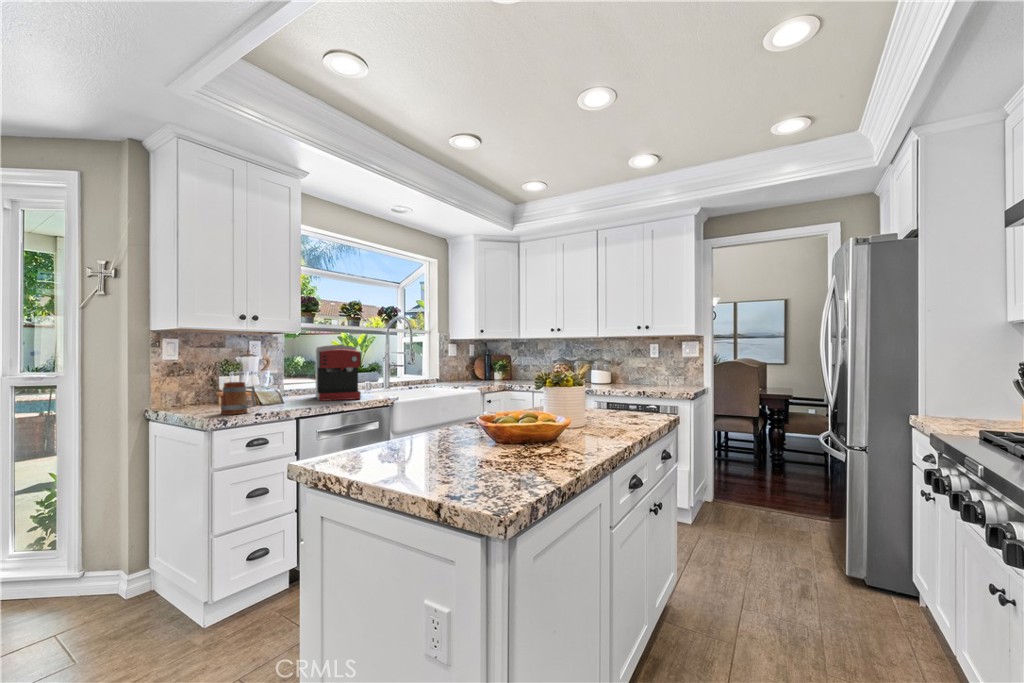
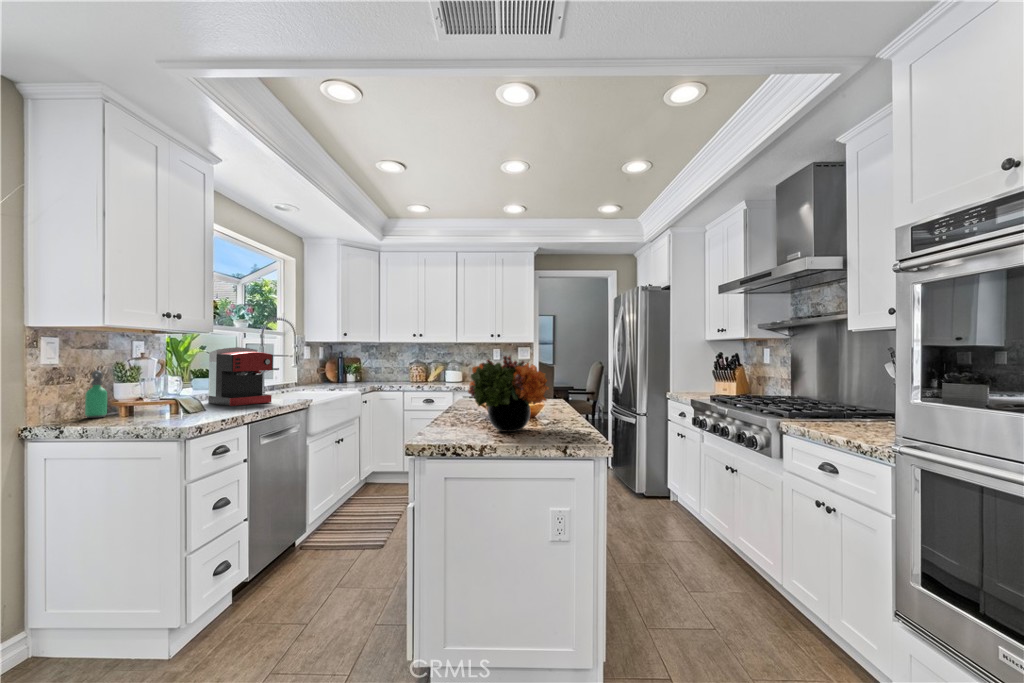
flower arrangement: none [382,353,509,463] -> present [468,356,549,432]
soap dispenser: none [192,366,209,406] -> present [85,371,107,418]
mug: present [221,382,256,415] -> none [164,387,204,422]

